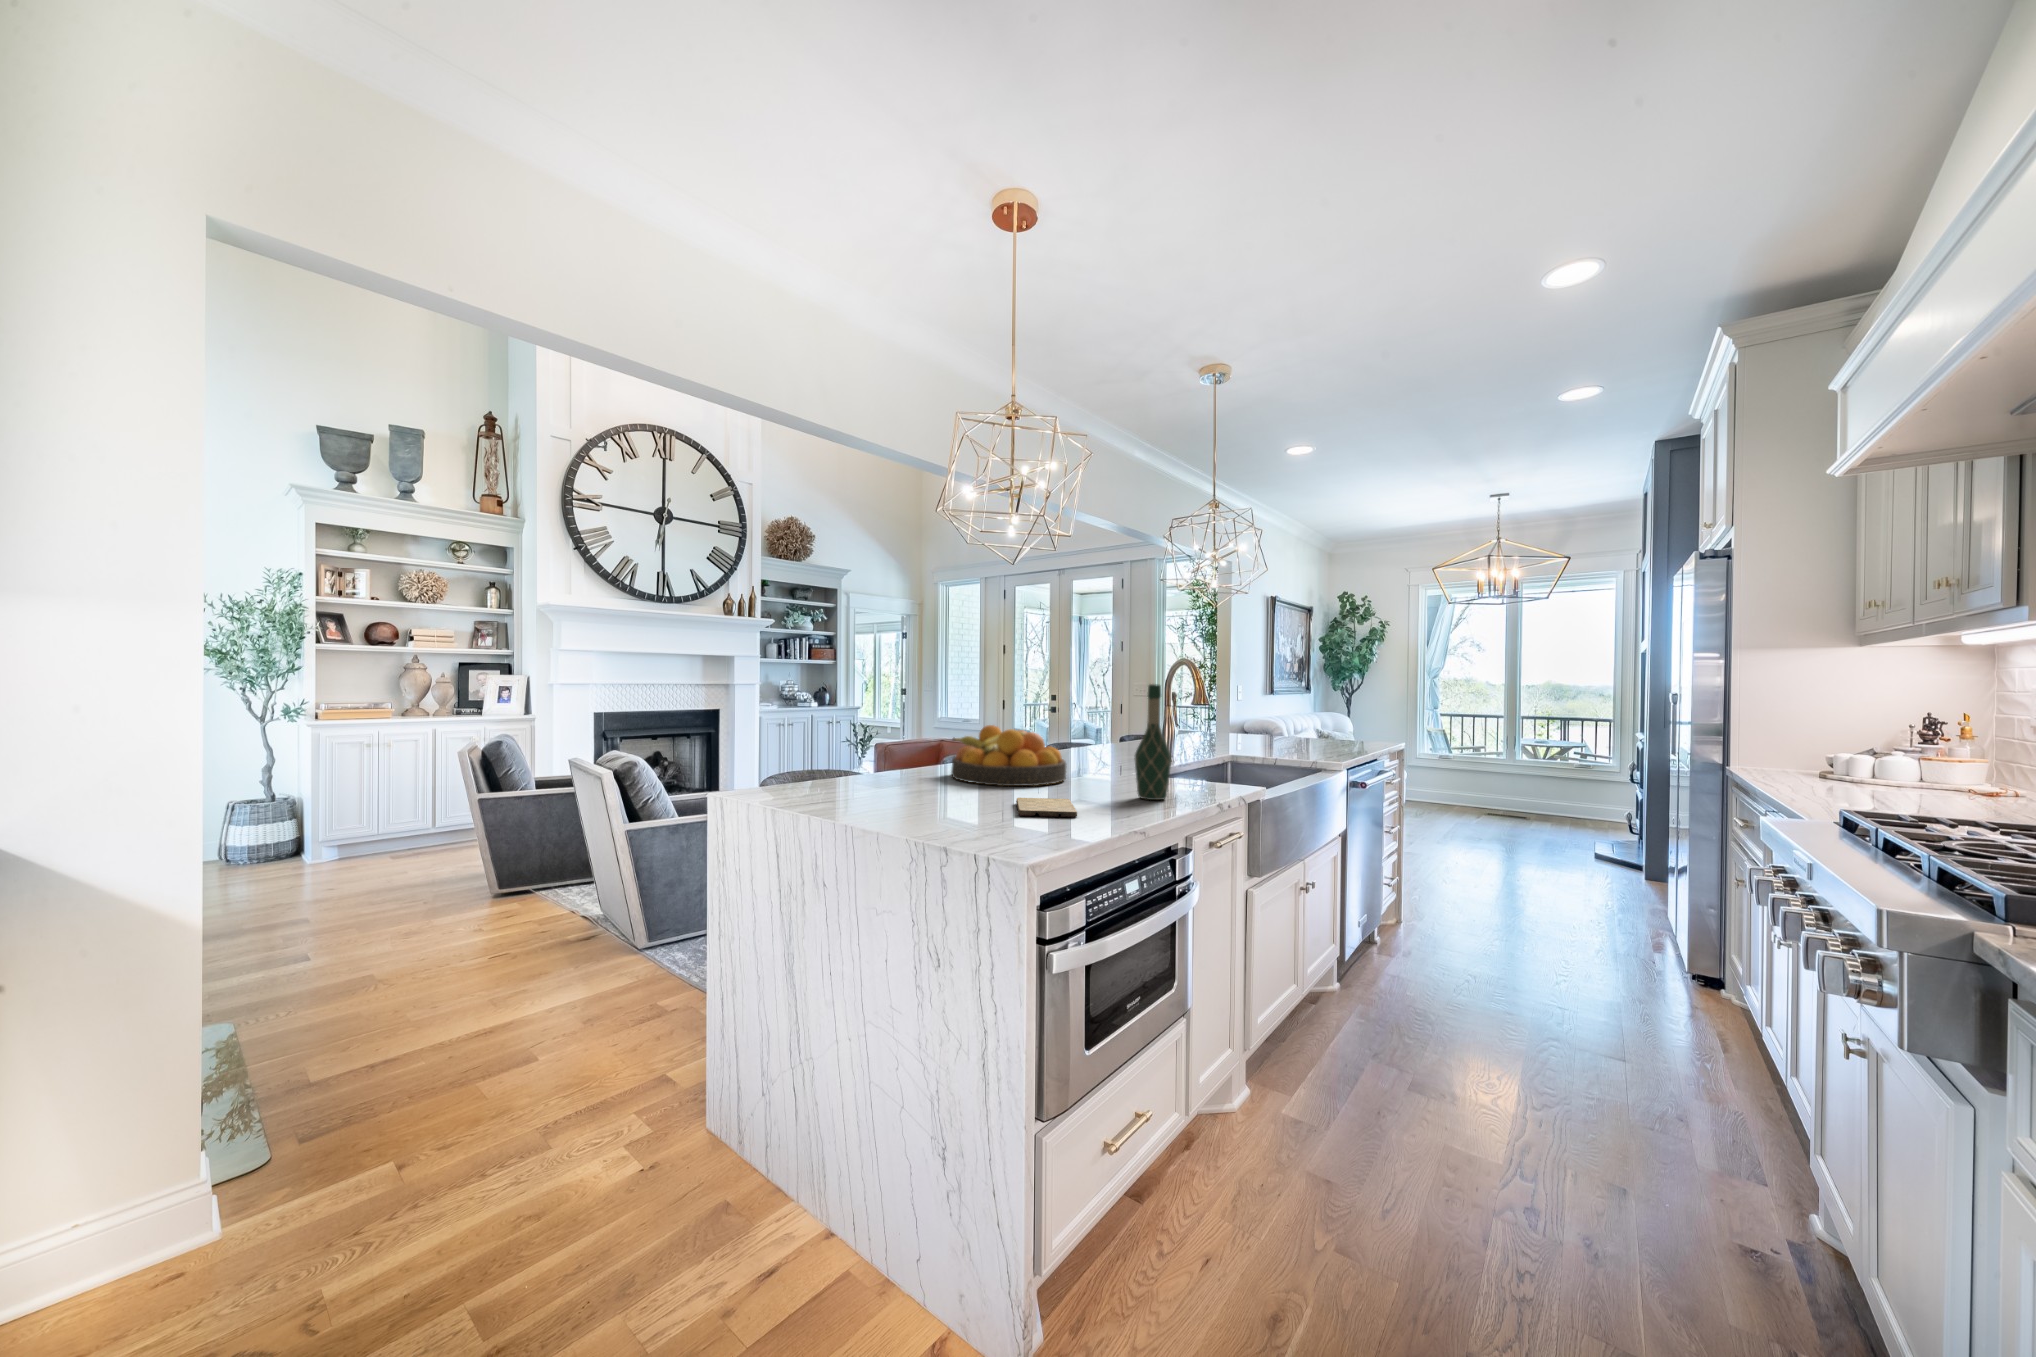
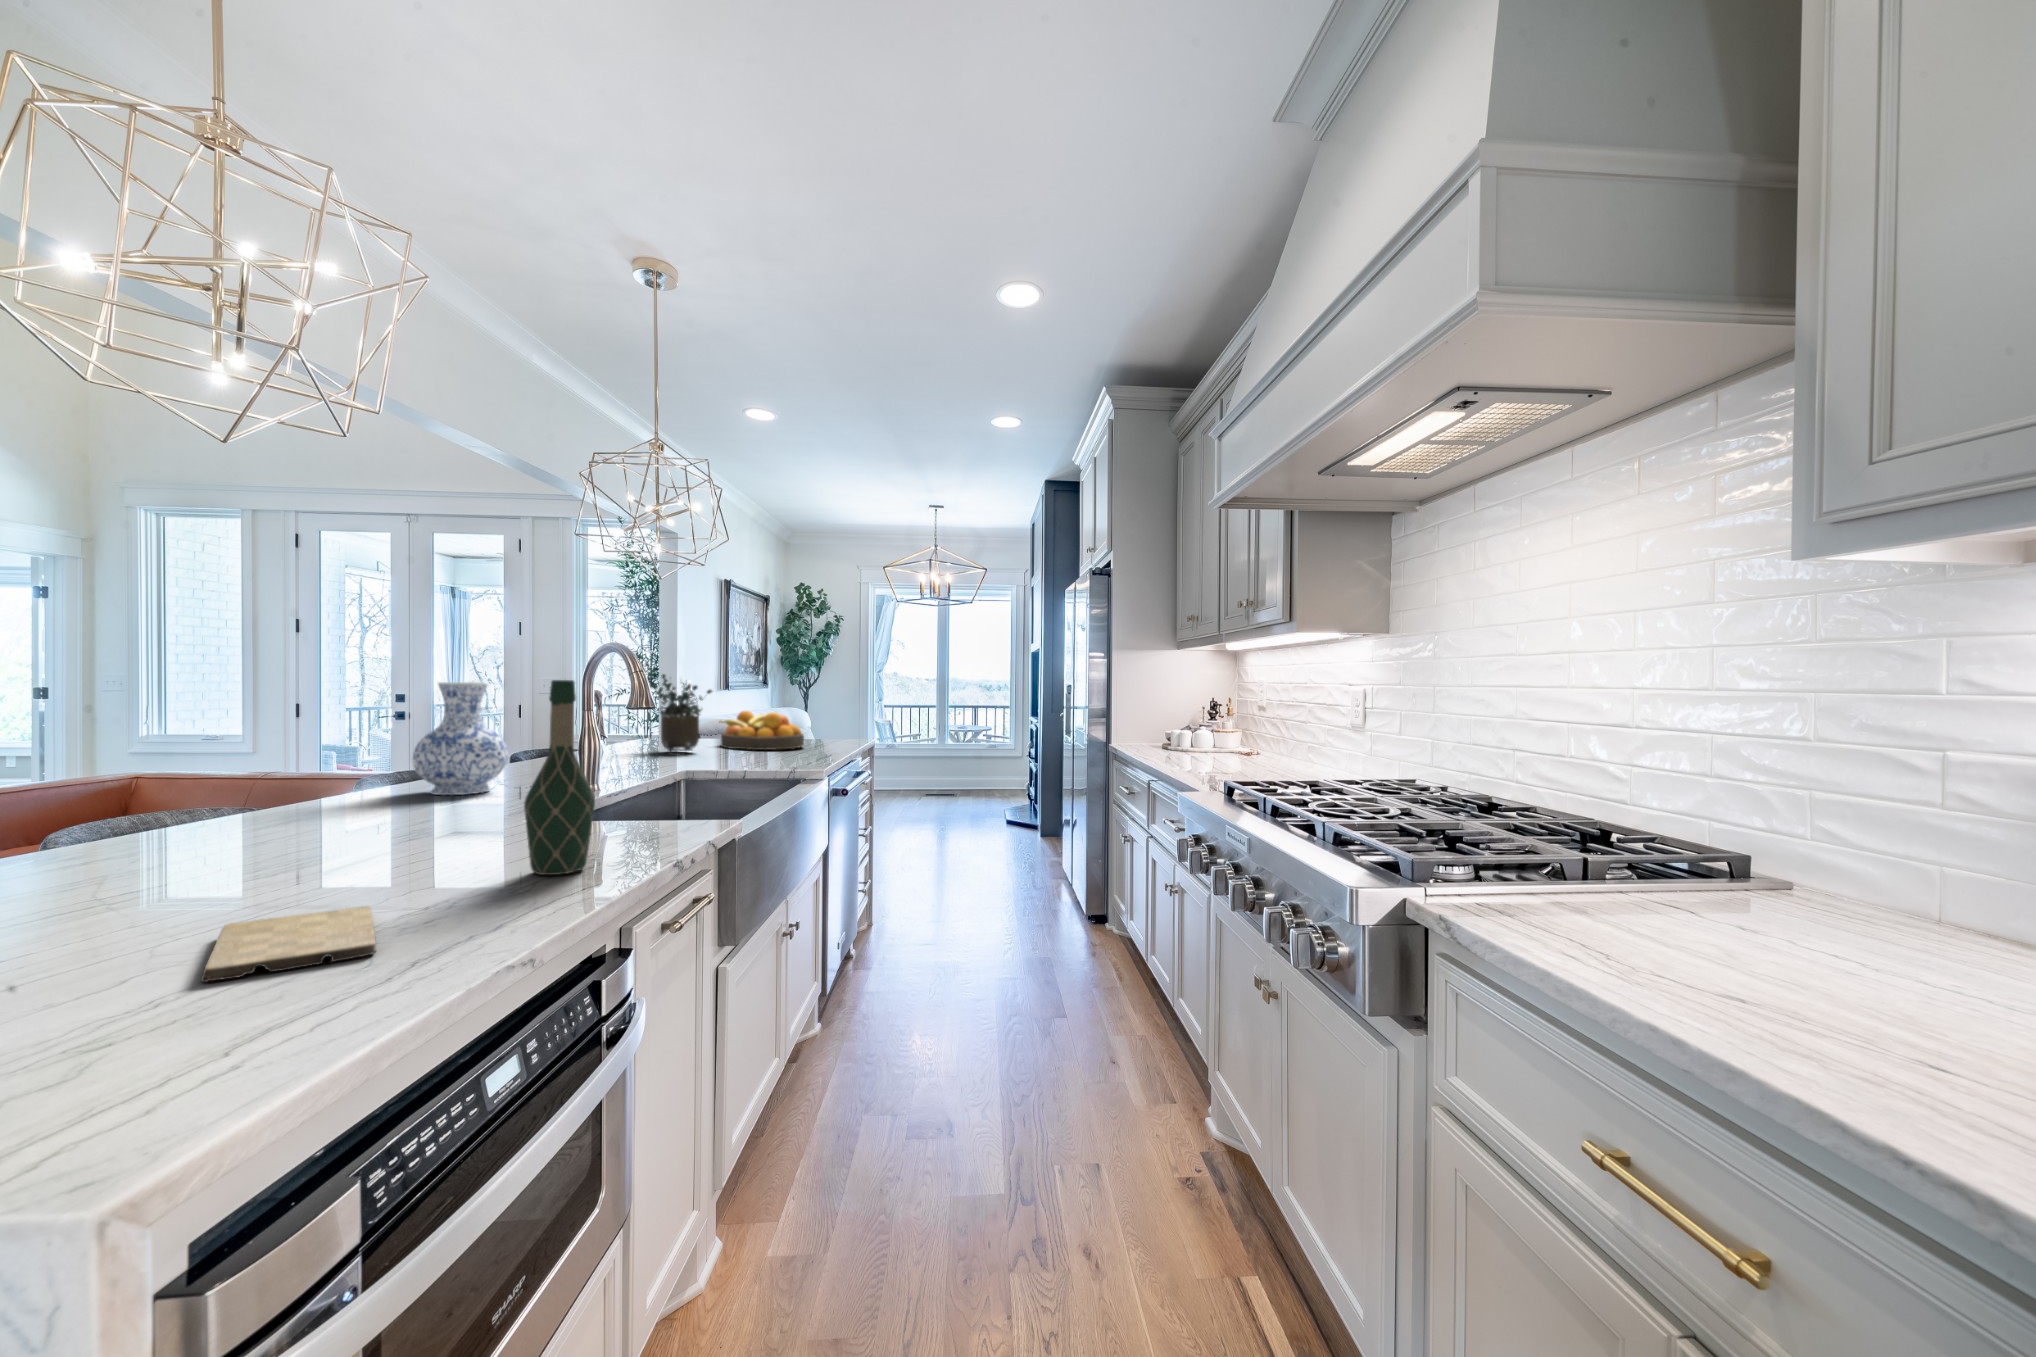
potted plant: none [1203,671,1254,742] -> present [646,663,712,751]
vase: none [1067,685,1118,758] -> present [412,682,508,795]
fruit bowl: present [951,725,1066,786] -> present [719,711,804,750]

